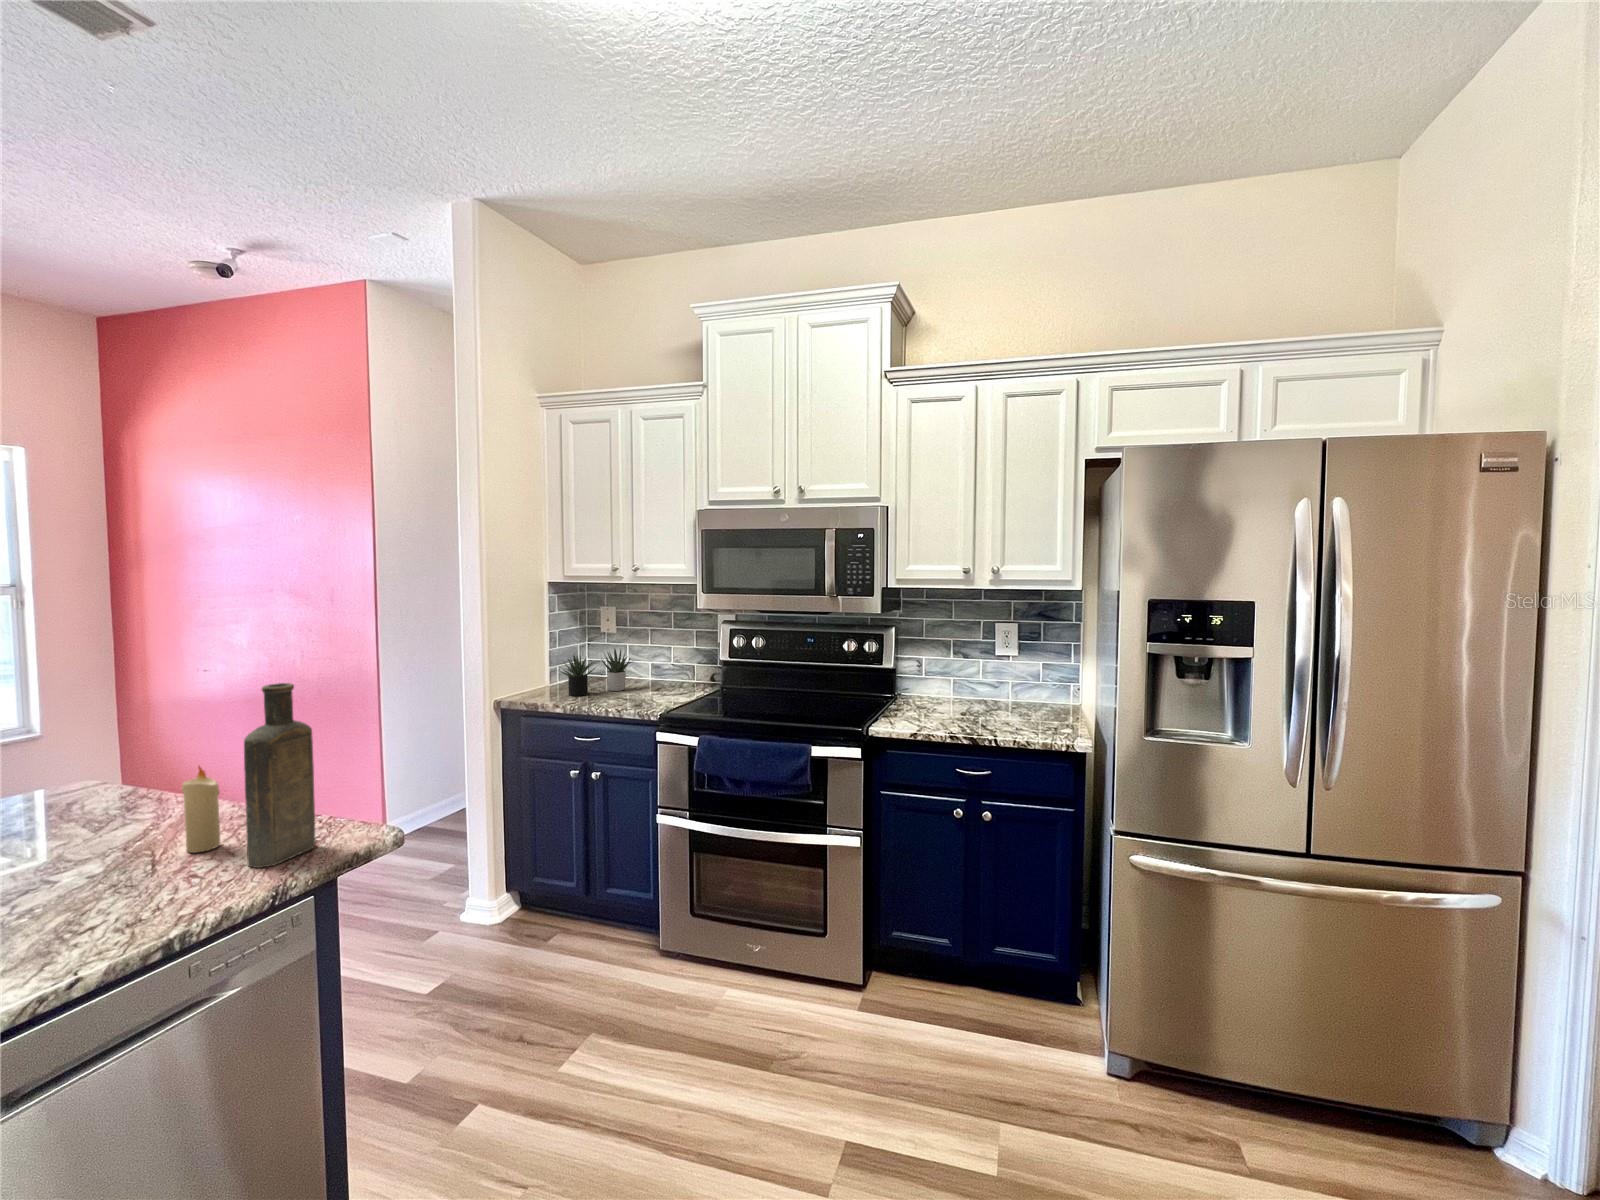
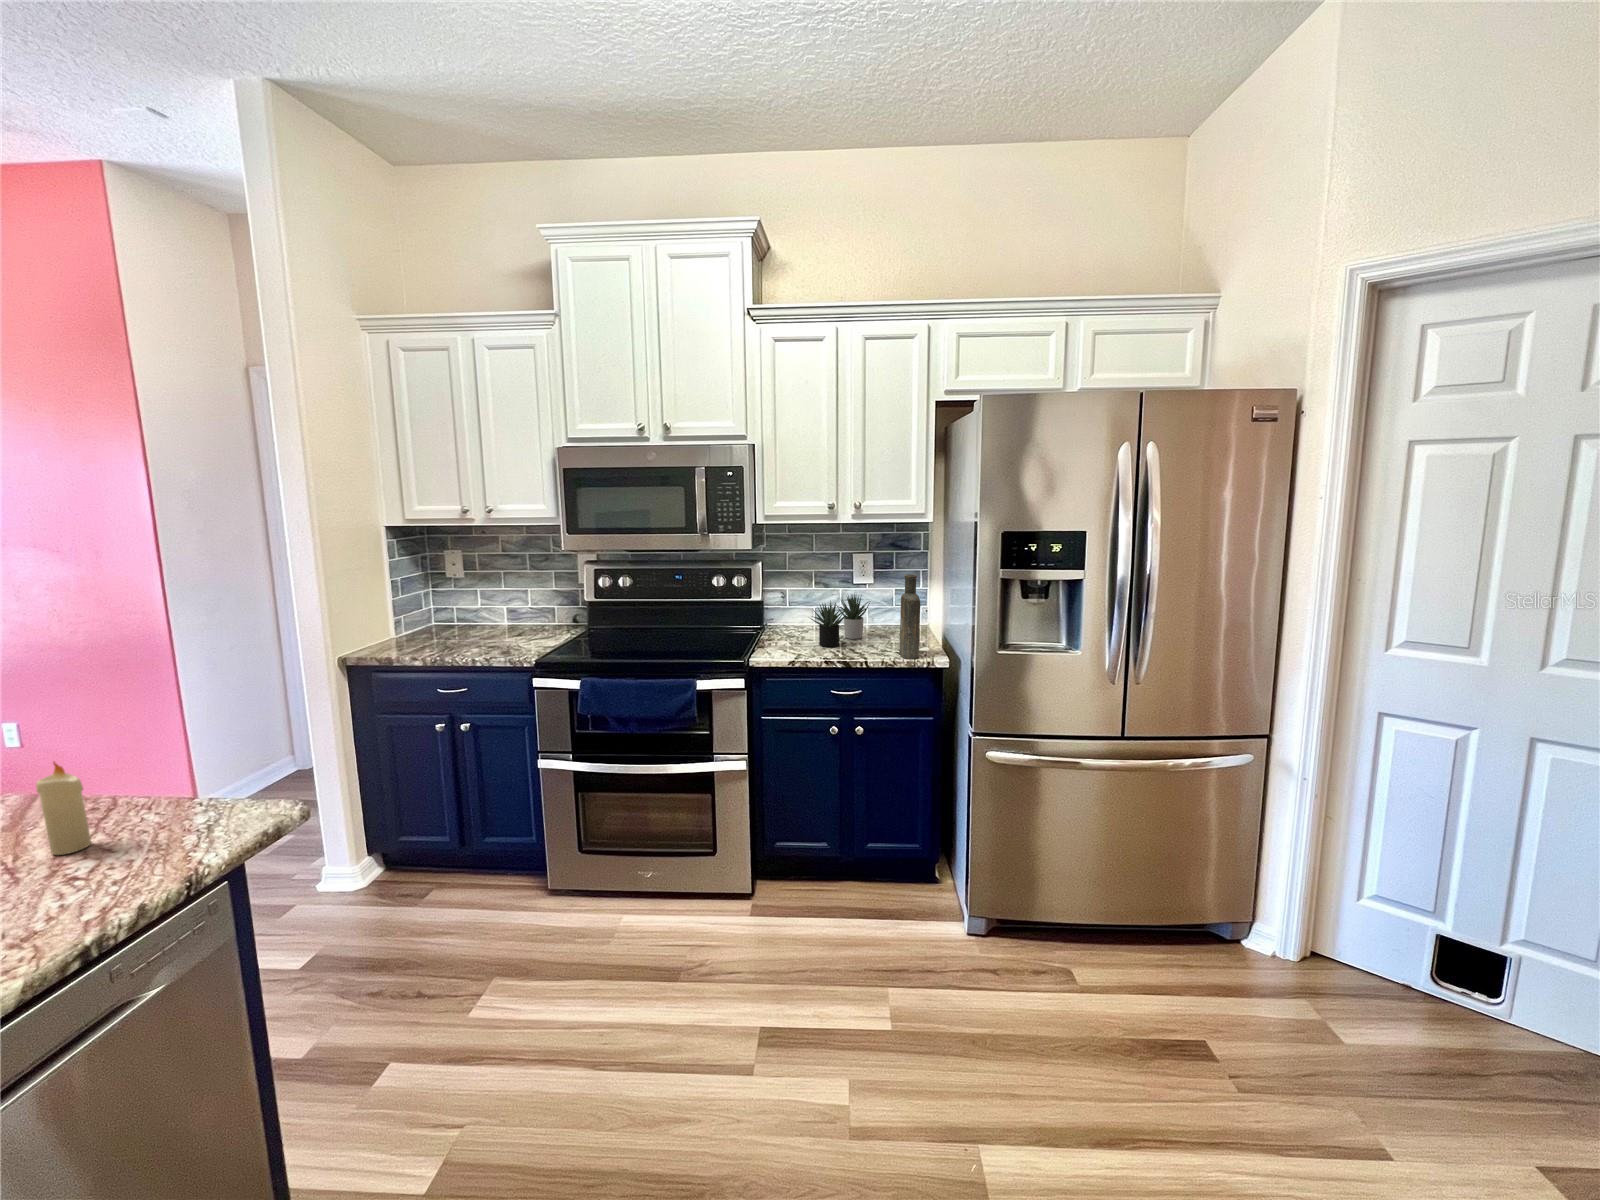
succulent plant: present [560,649,633,696] -> present [810,594,870,647]
bottle: present [244,683,315,868] -> present [899,574,920,659]

